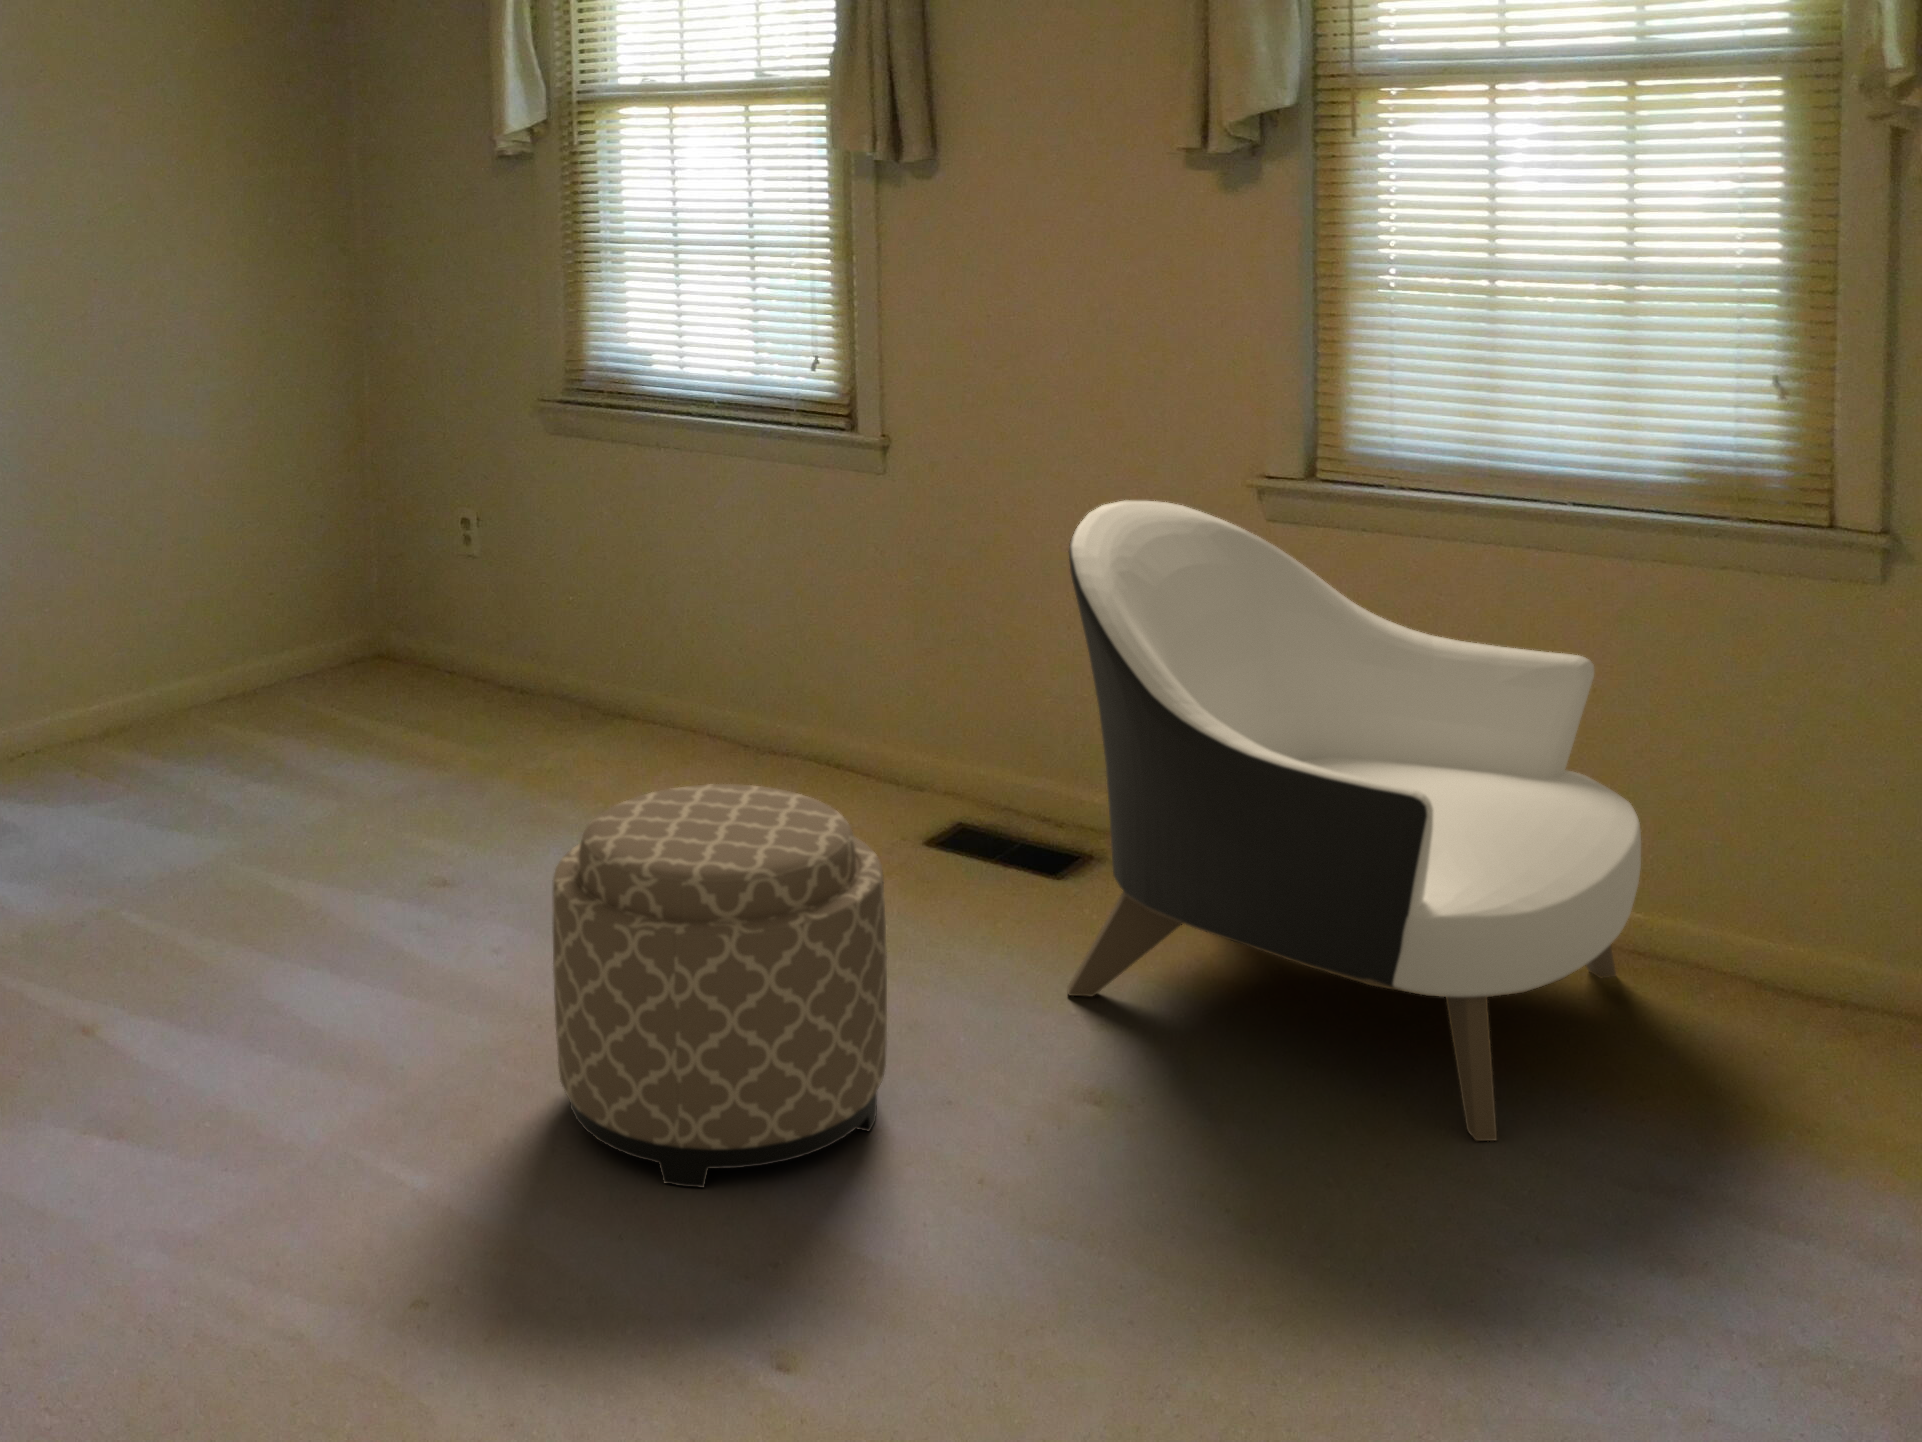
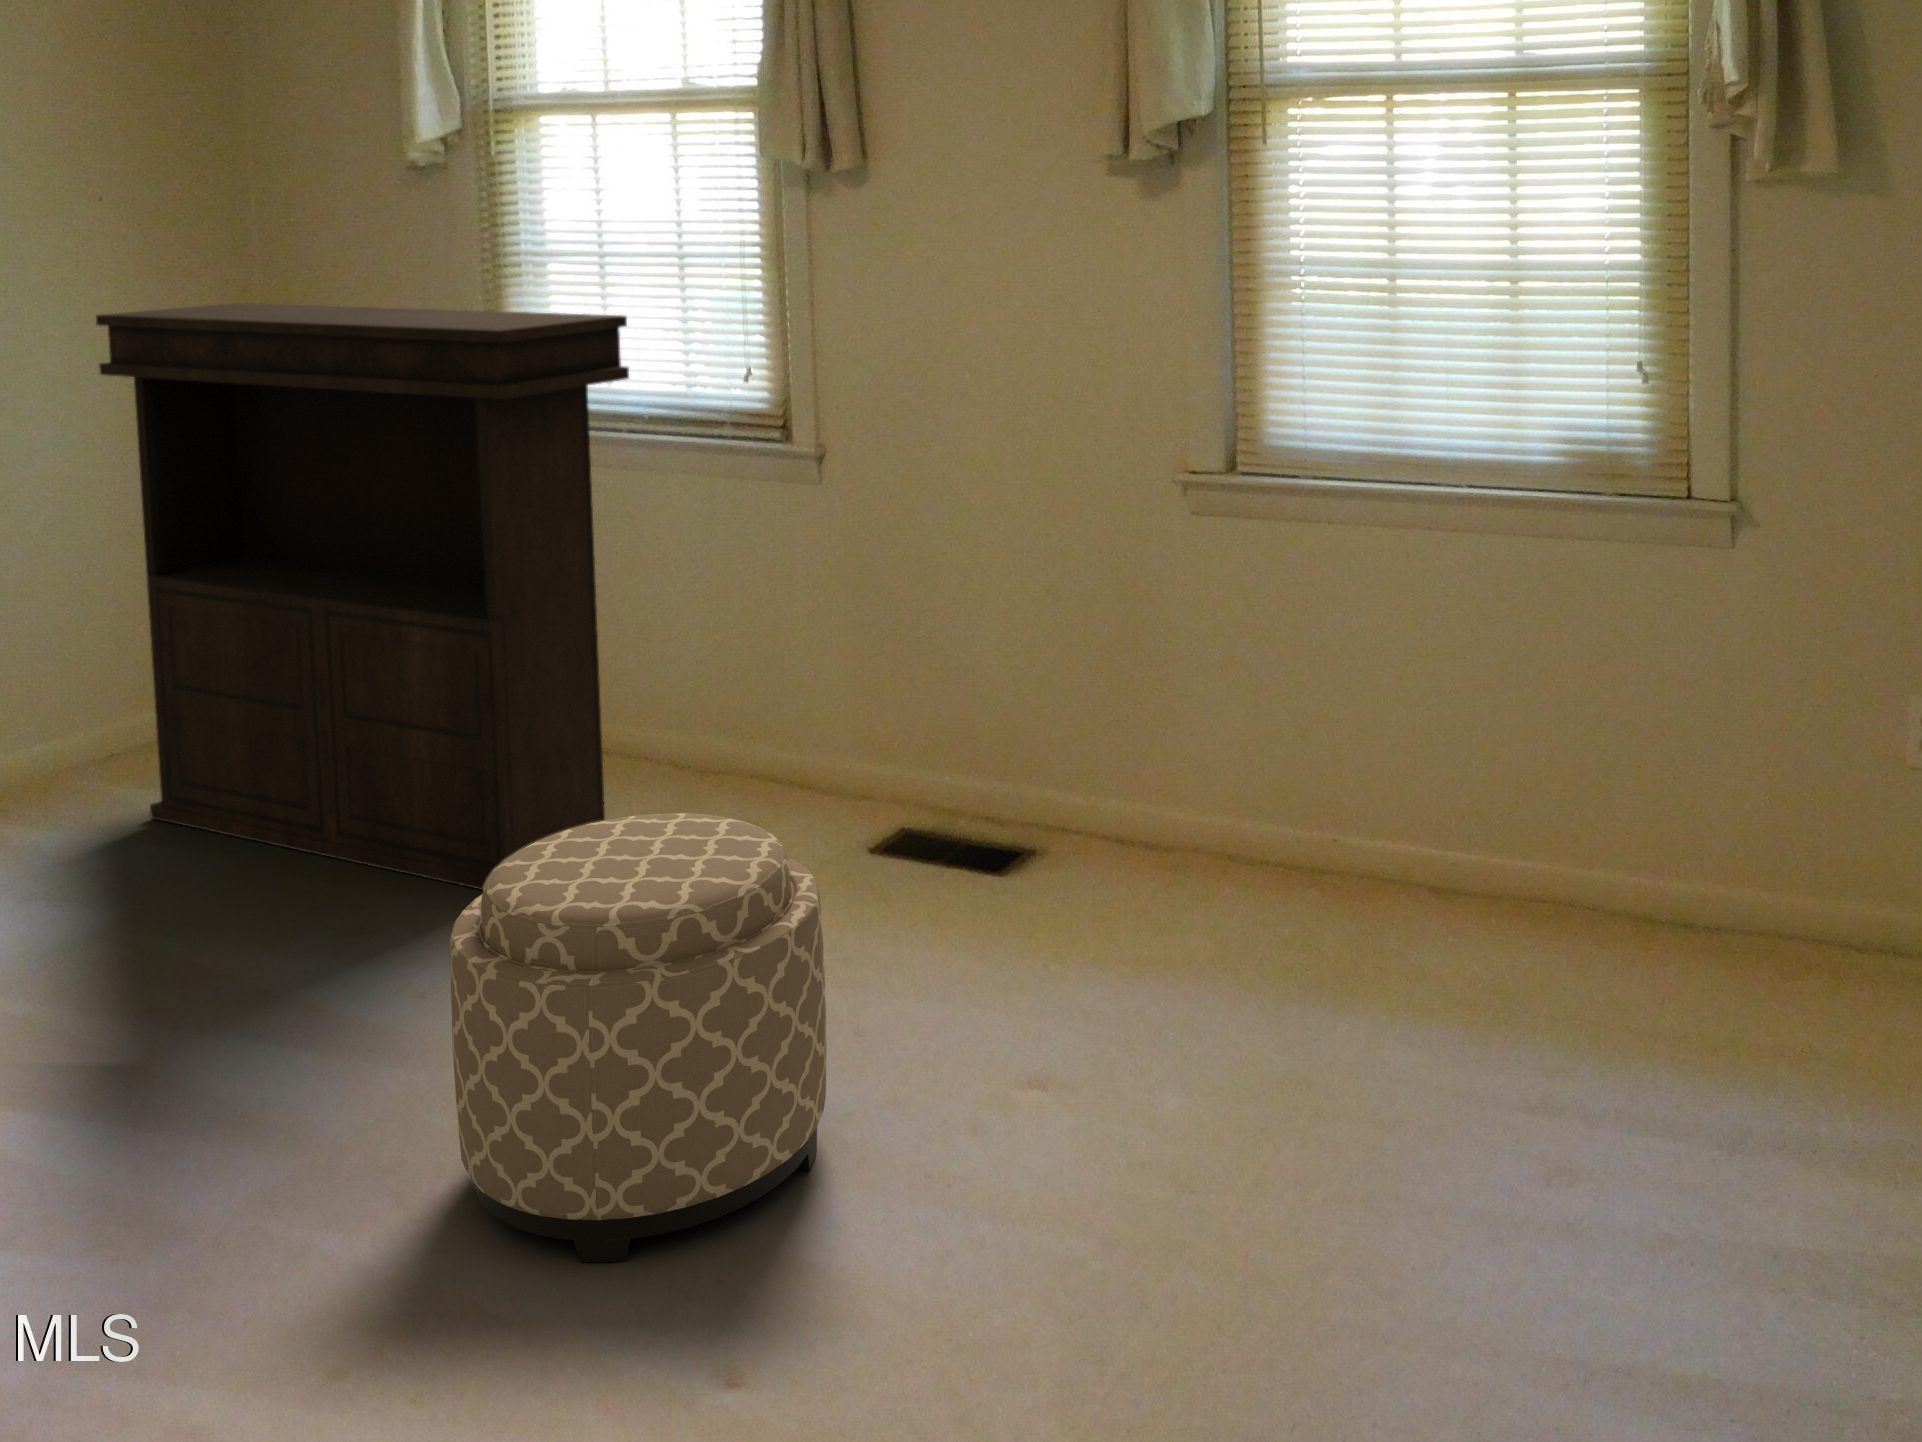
console table: none [236,284,704,856] -> present [96,303,629,890]
armchair: present [1068,500,1641,1141] -> none [1006,498,1537,1103]

